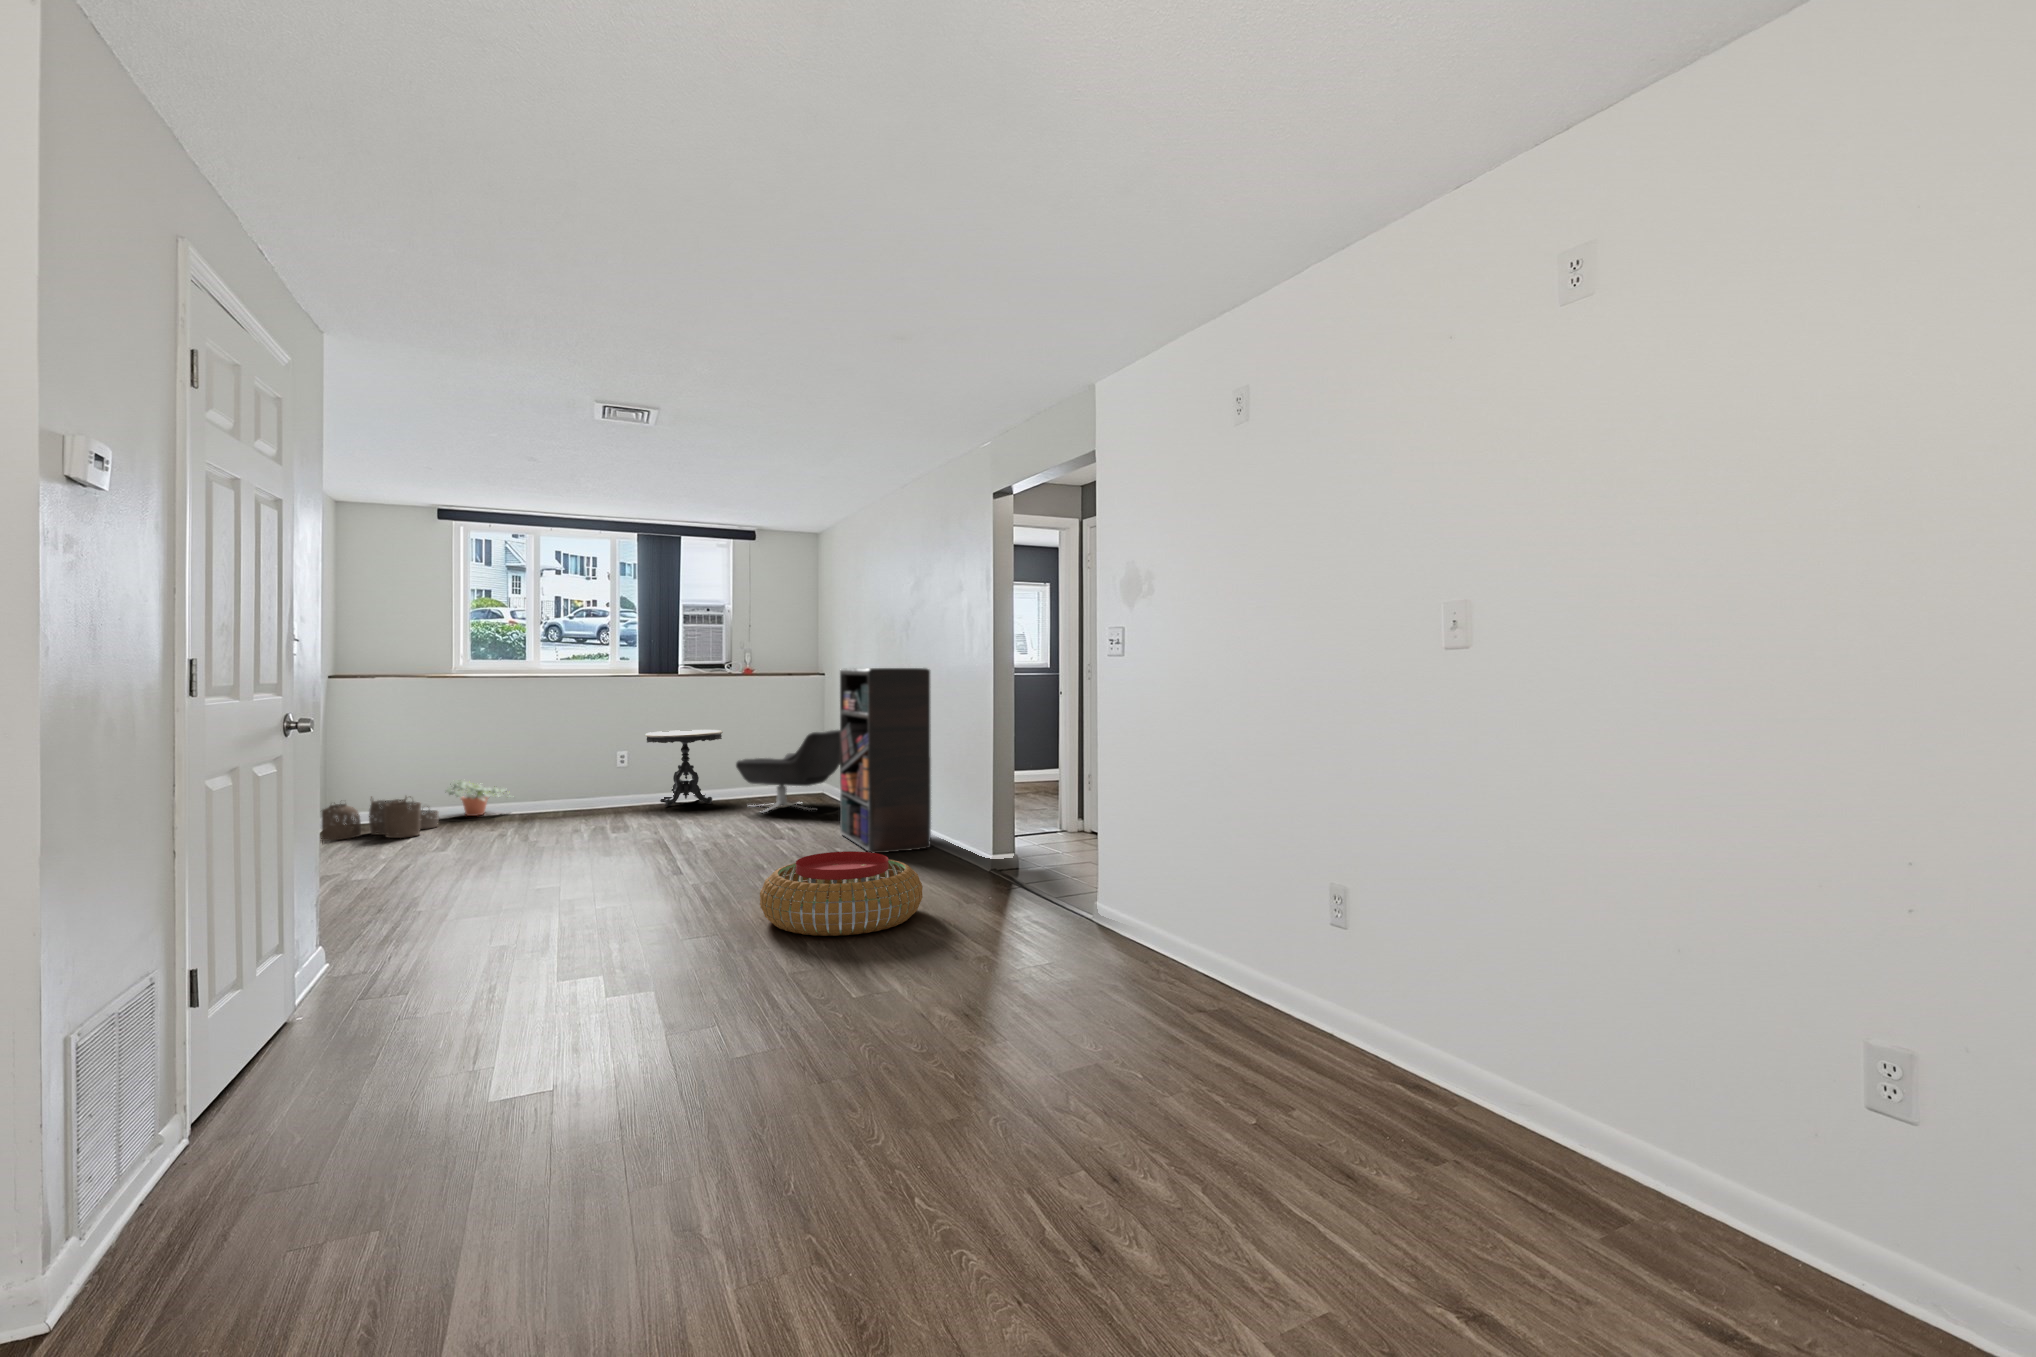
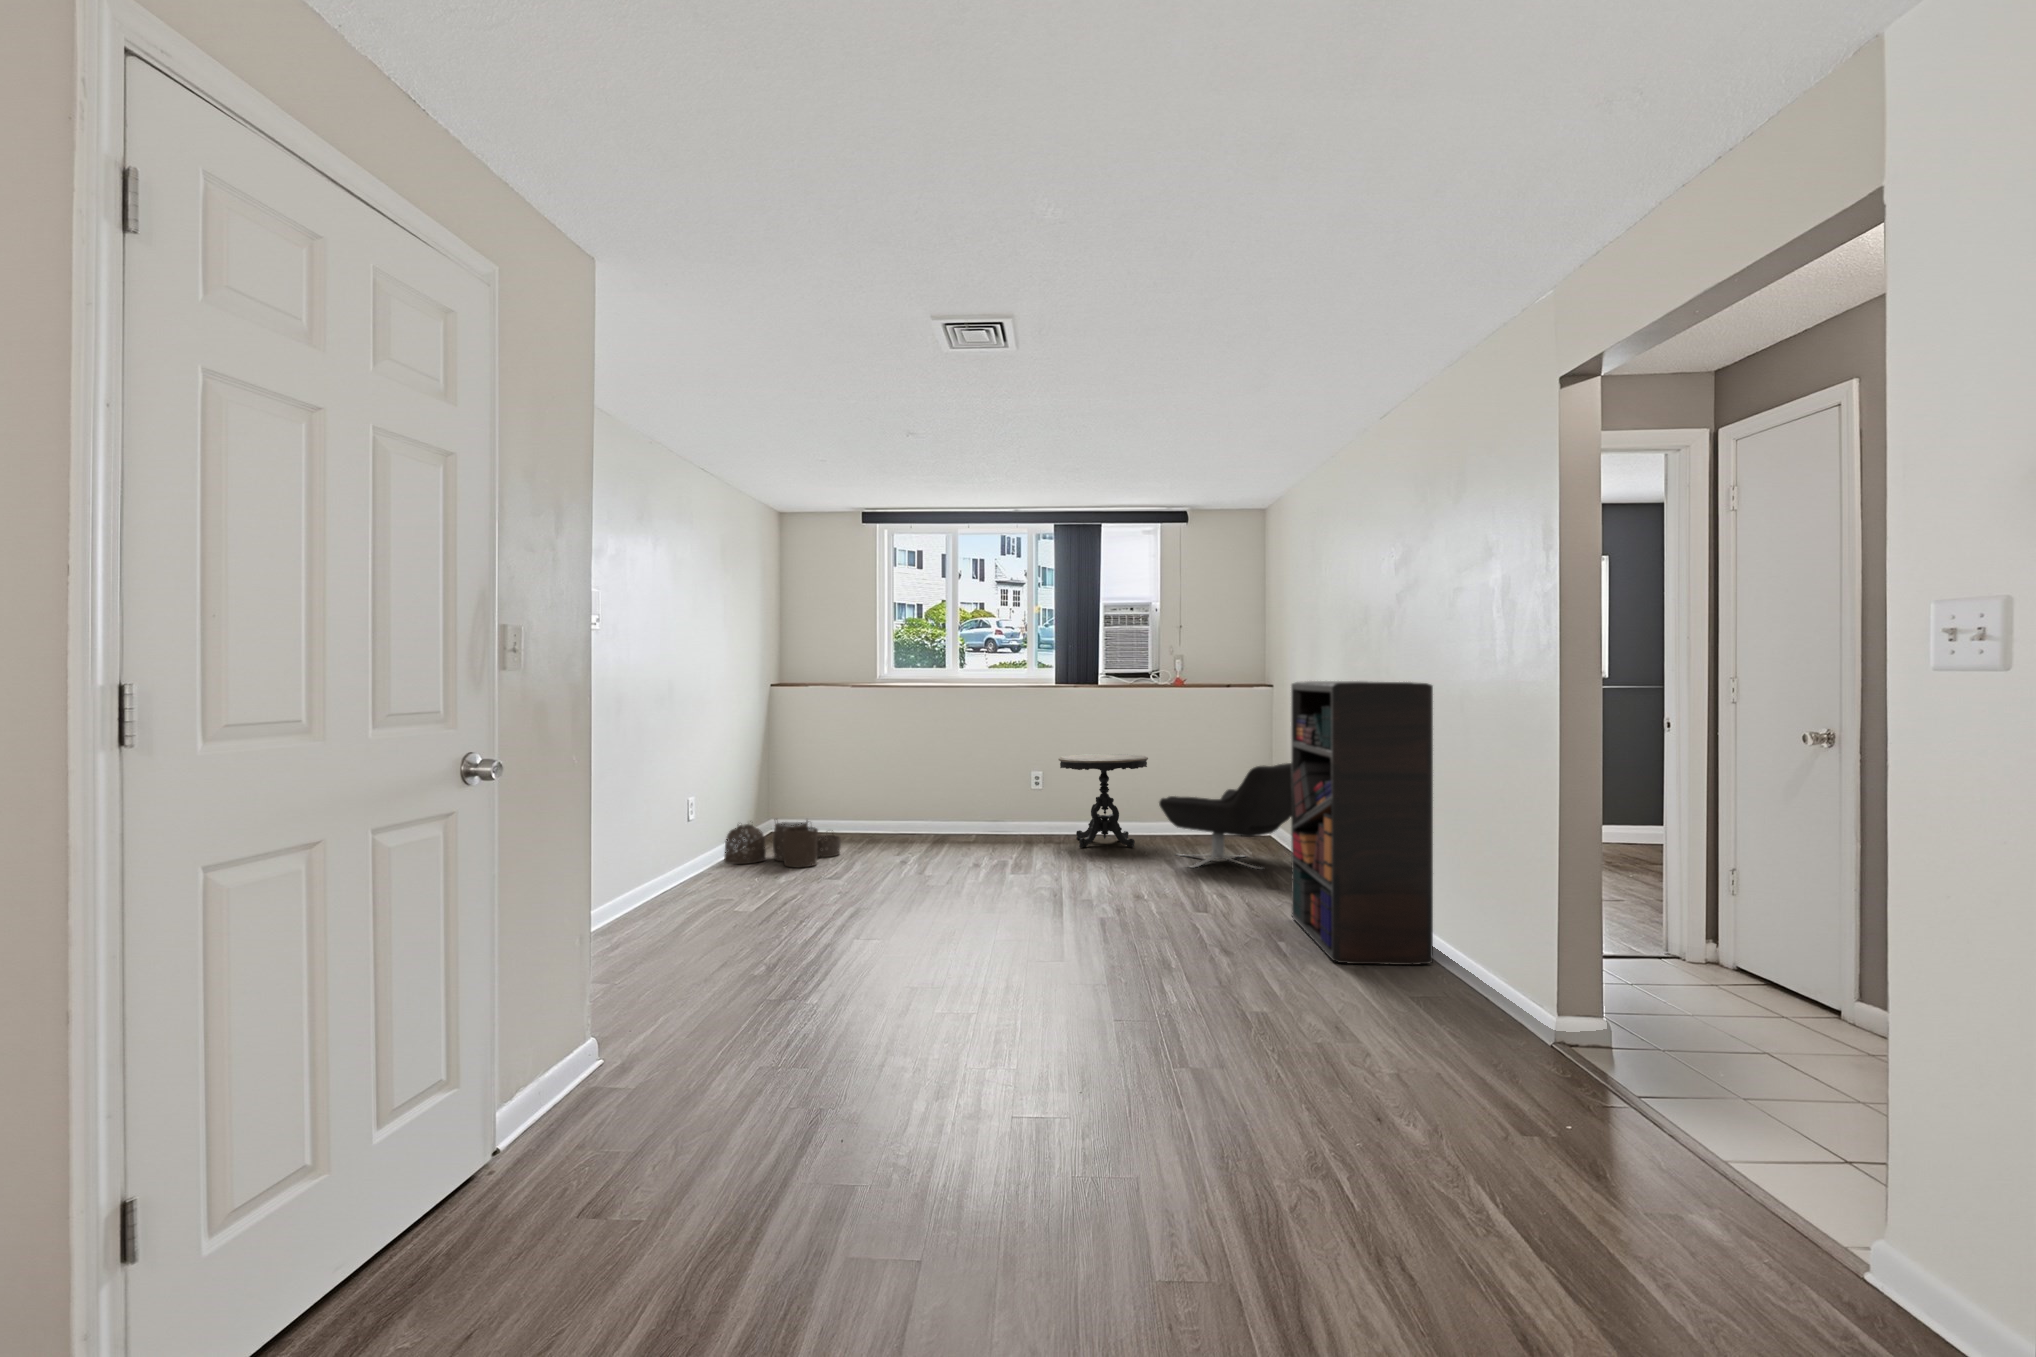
potted plant: present [446,781,509,816] -> none [853,799,923,843]
pouf: present [760,851,923,936] -> none [1142,991,1427,1170]

